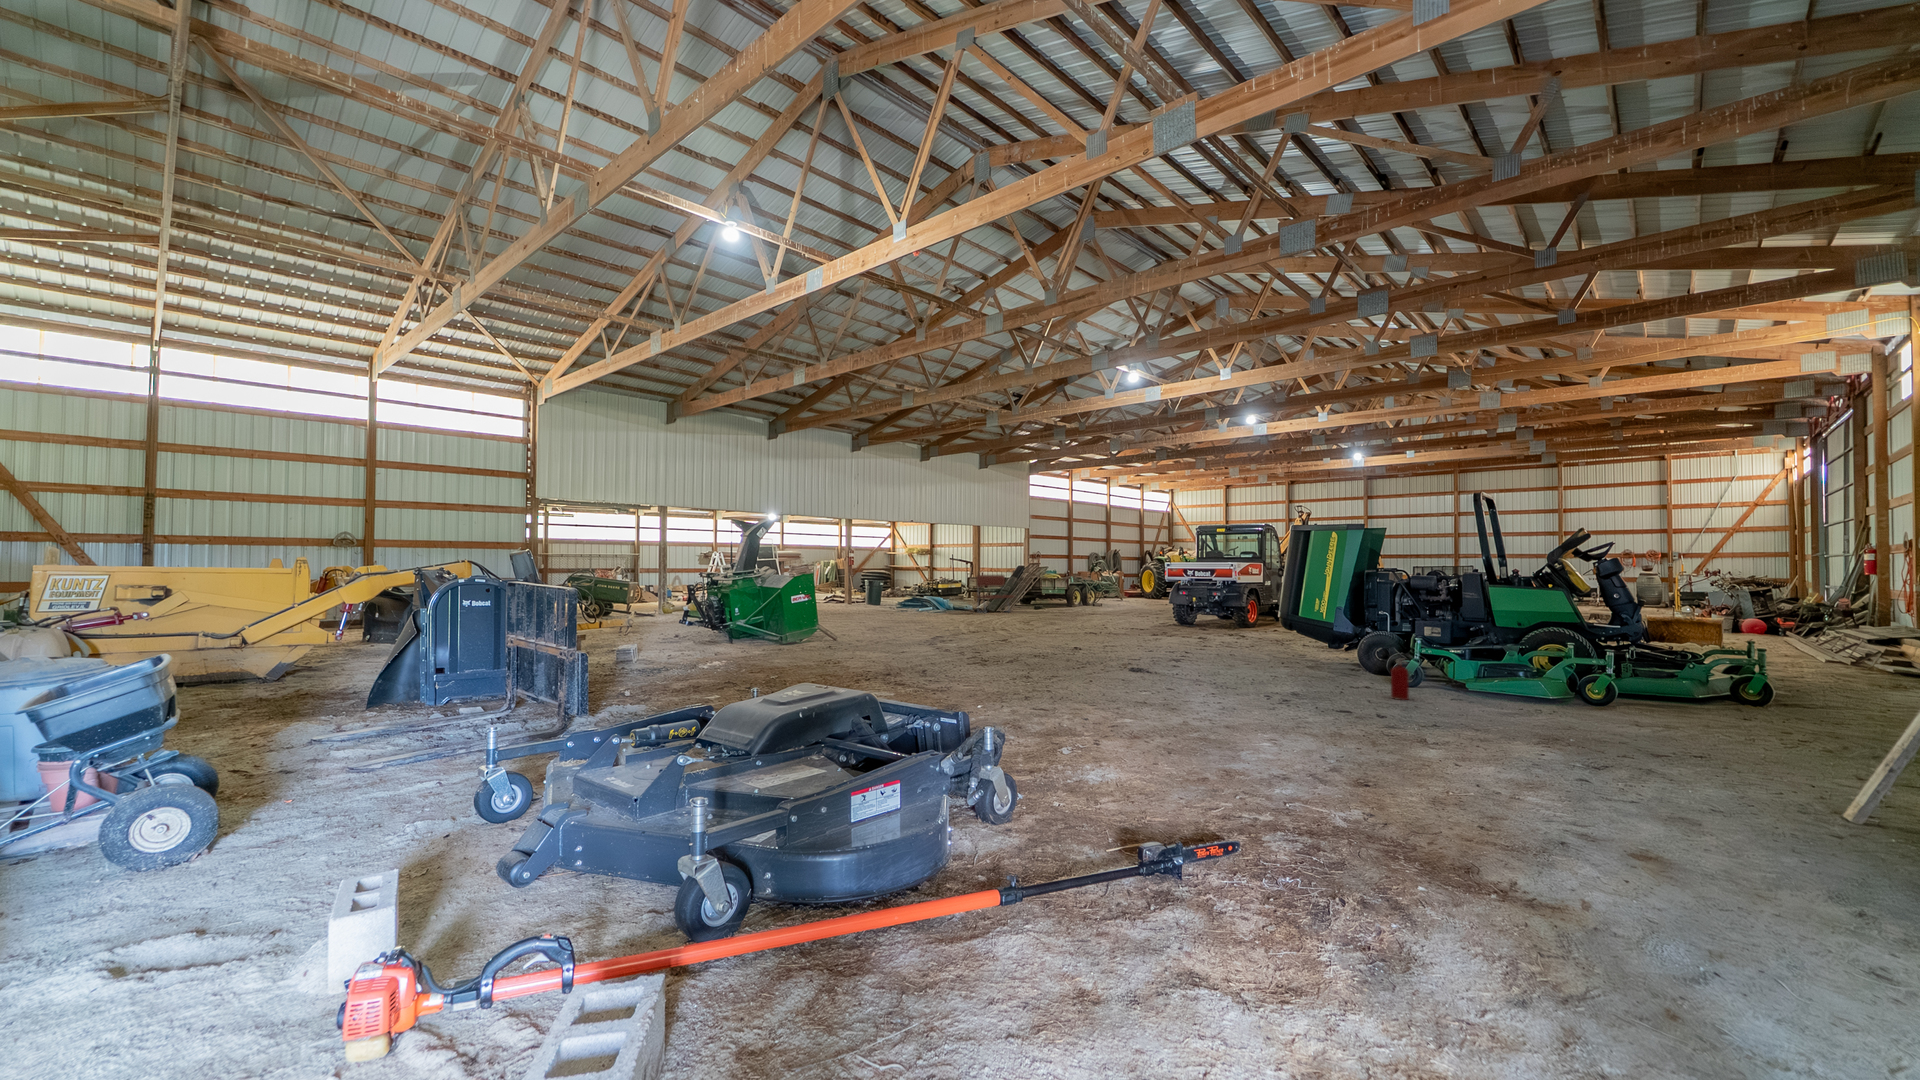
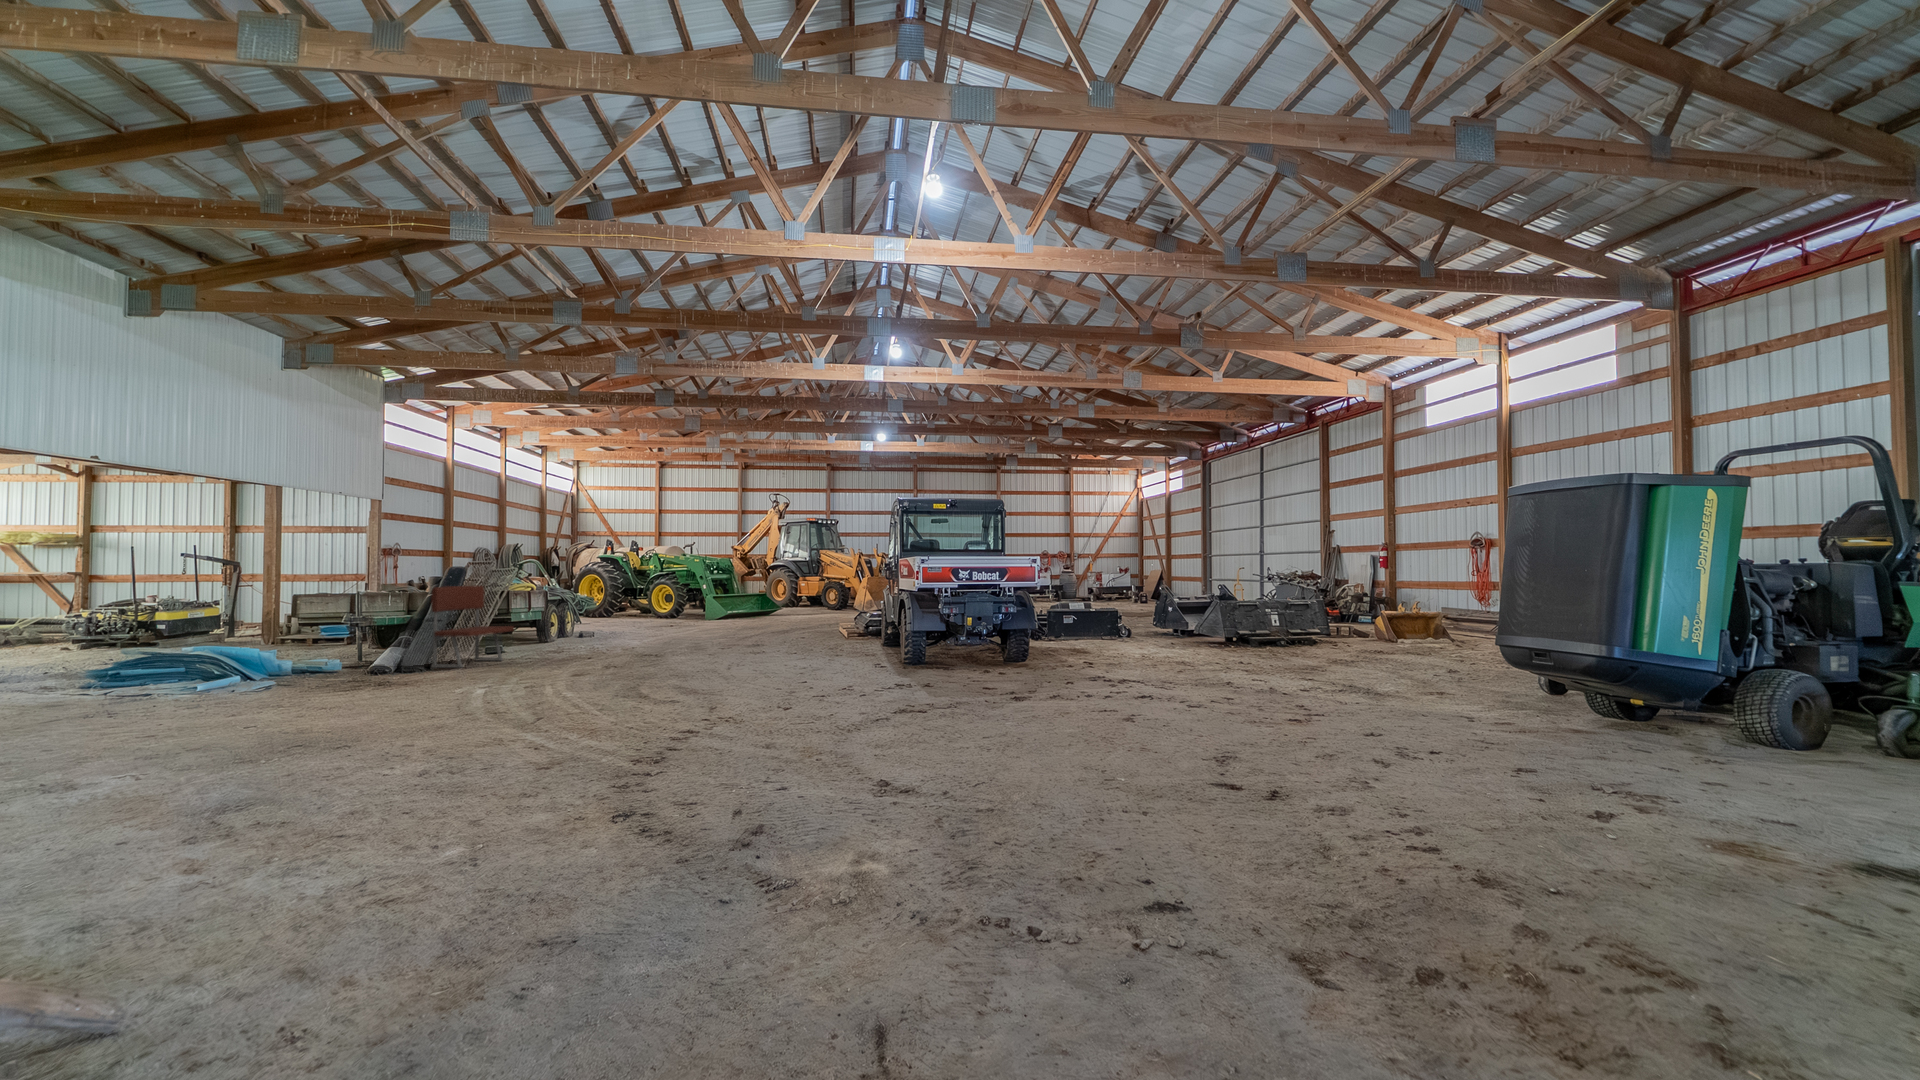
fire extinguisher: present [1390,658,1409,700] -> none [1679,683,1730,743]

